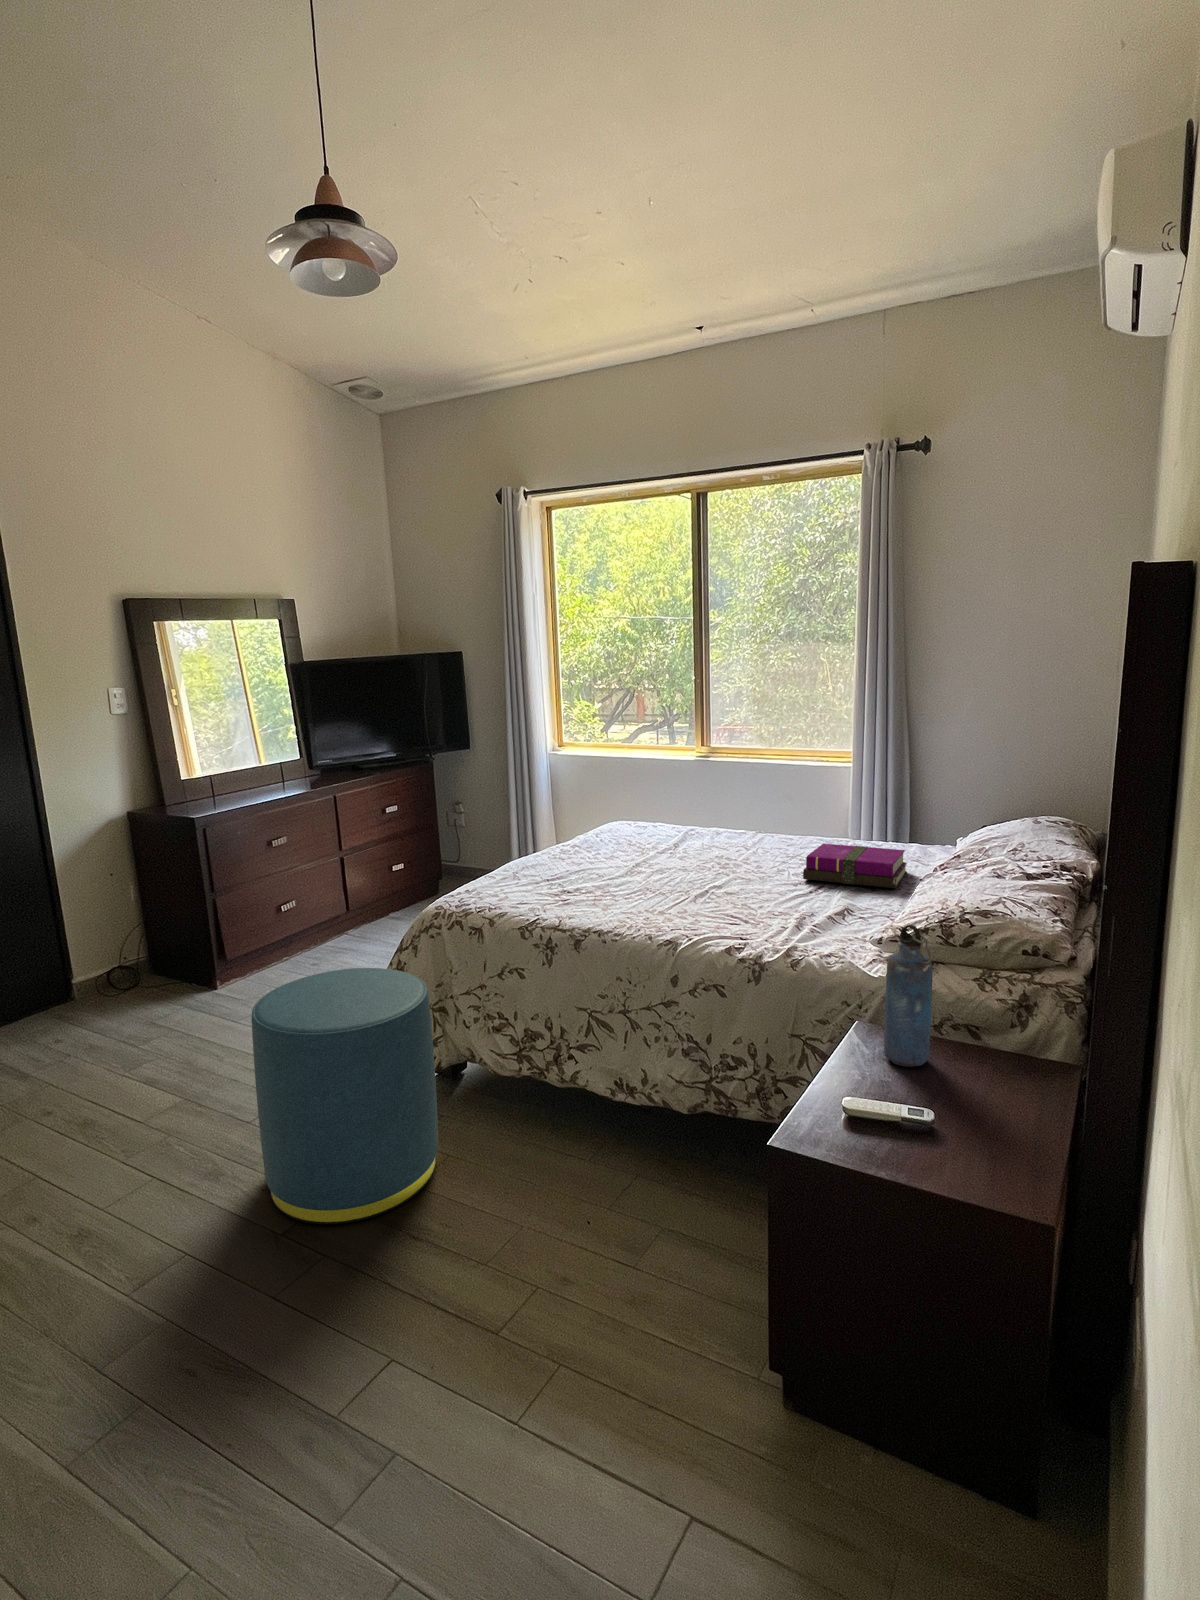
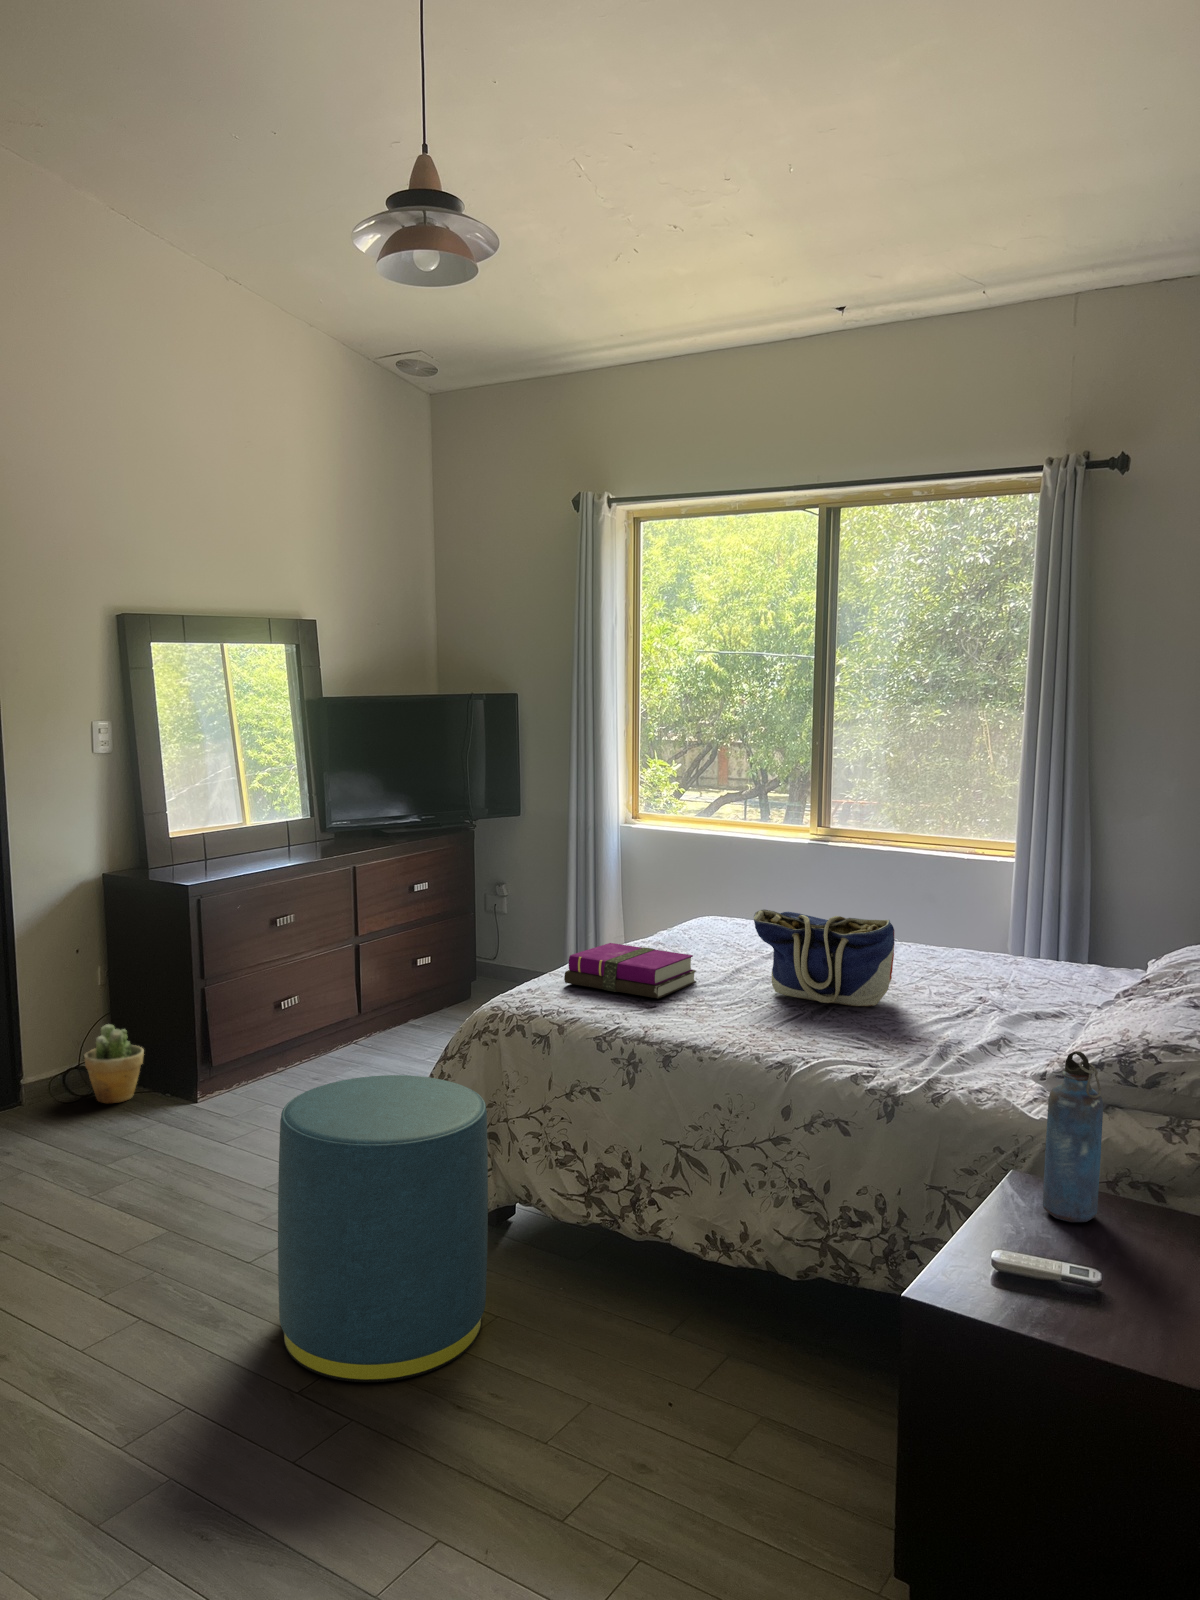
tote bag: none [645,815,758,888] -> present [754,909,895,1006]
notebook: present [803,843,907,888] -> present [564,943,696,998]
potted plant: none [123,933,173,996] -> present [84,1025,144,1103]

